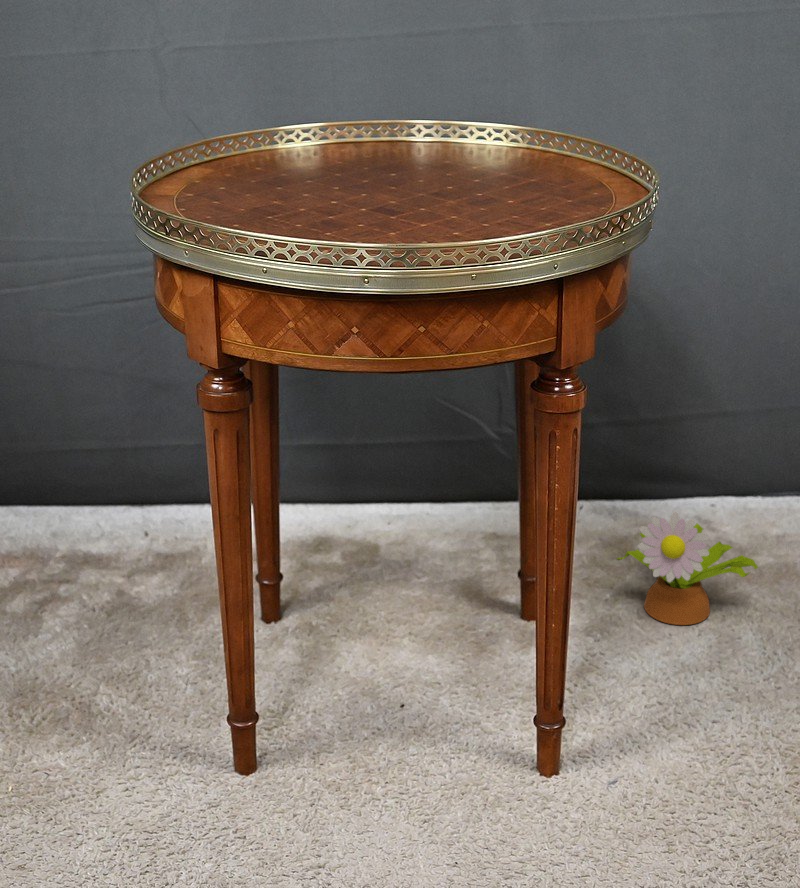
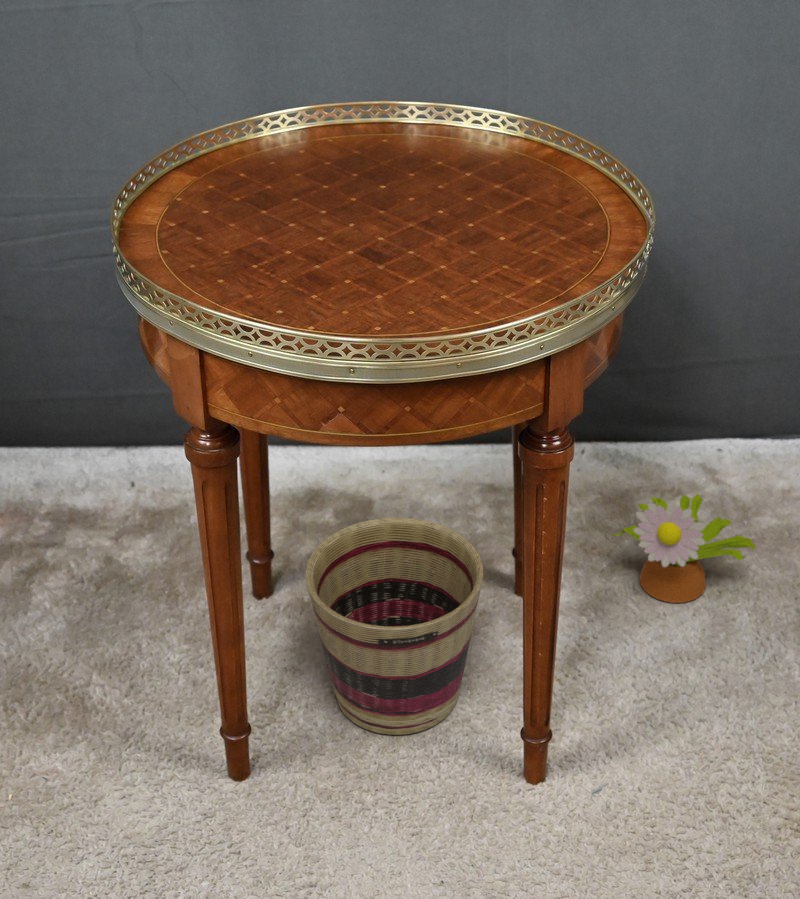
basket: none [316,522,493,734] -> present [306,518,483,735]

